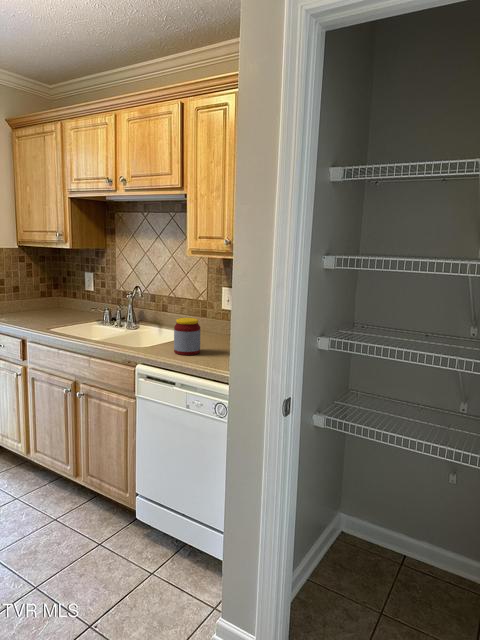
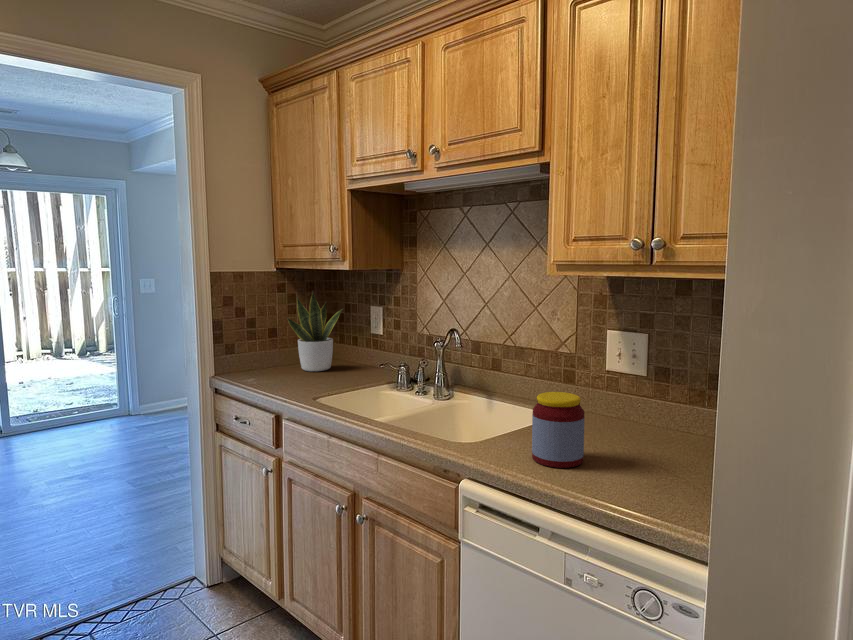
potted plant: none [27,261,67,315] -> present [287,292,342,372]

